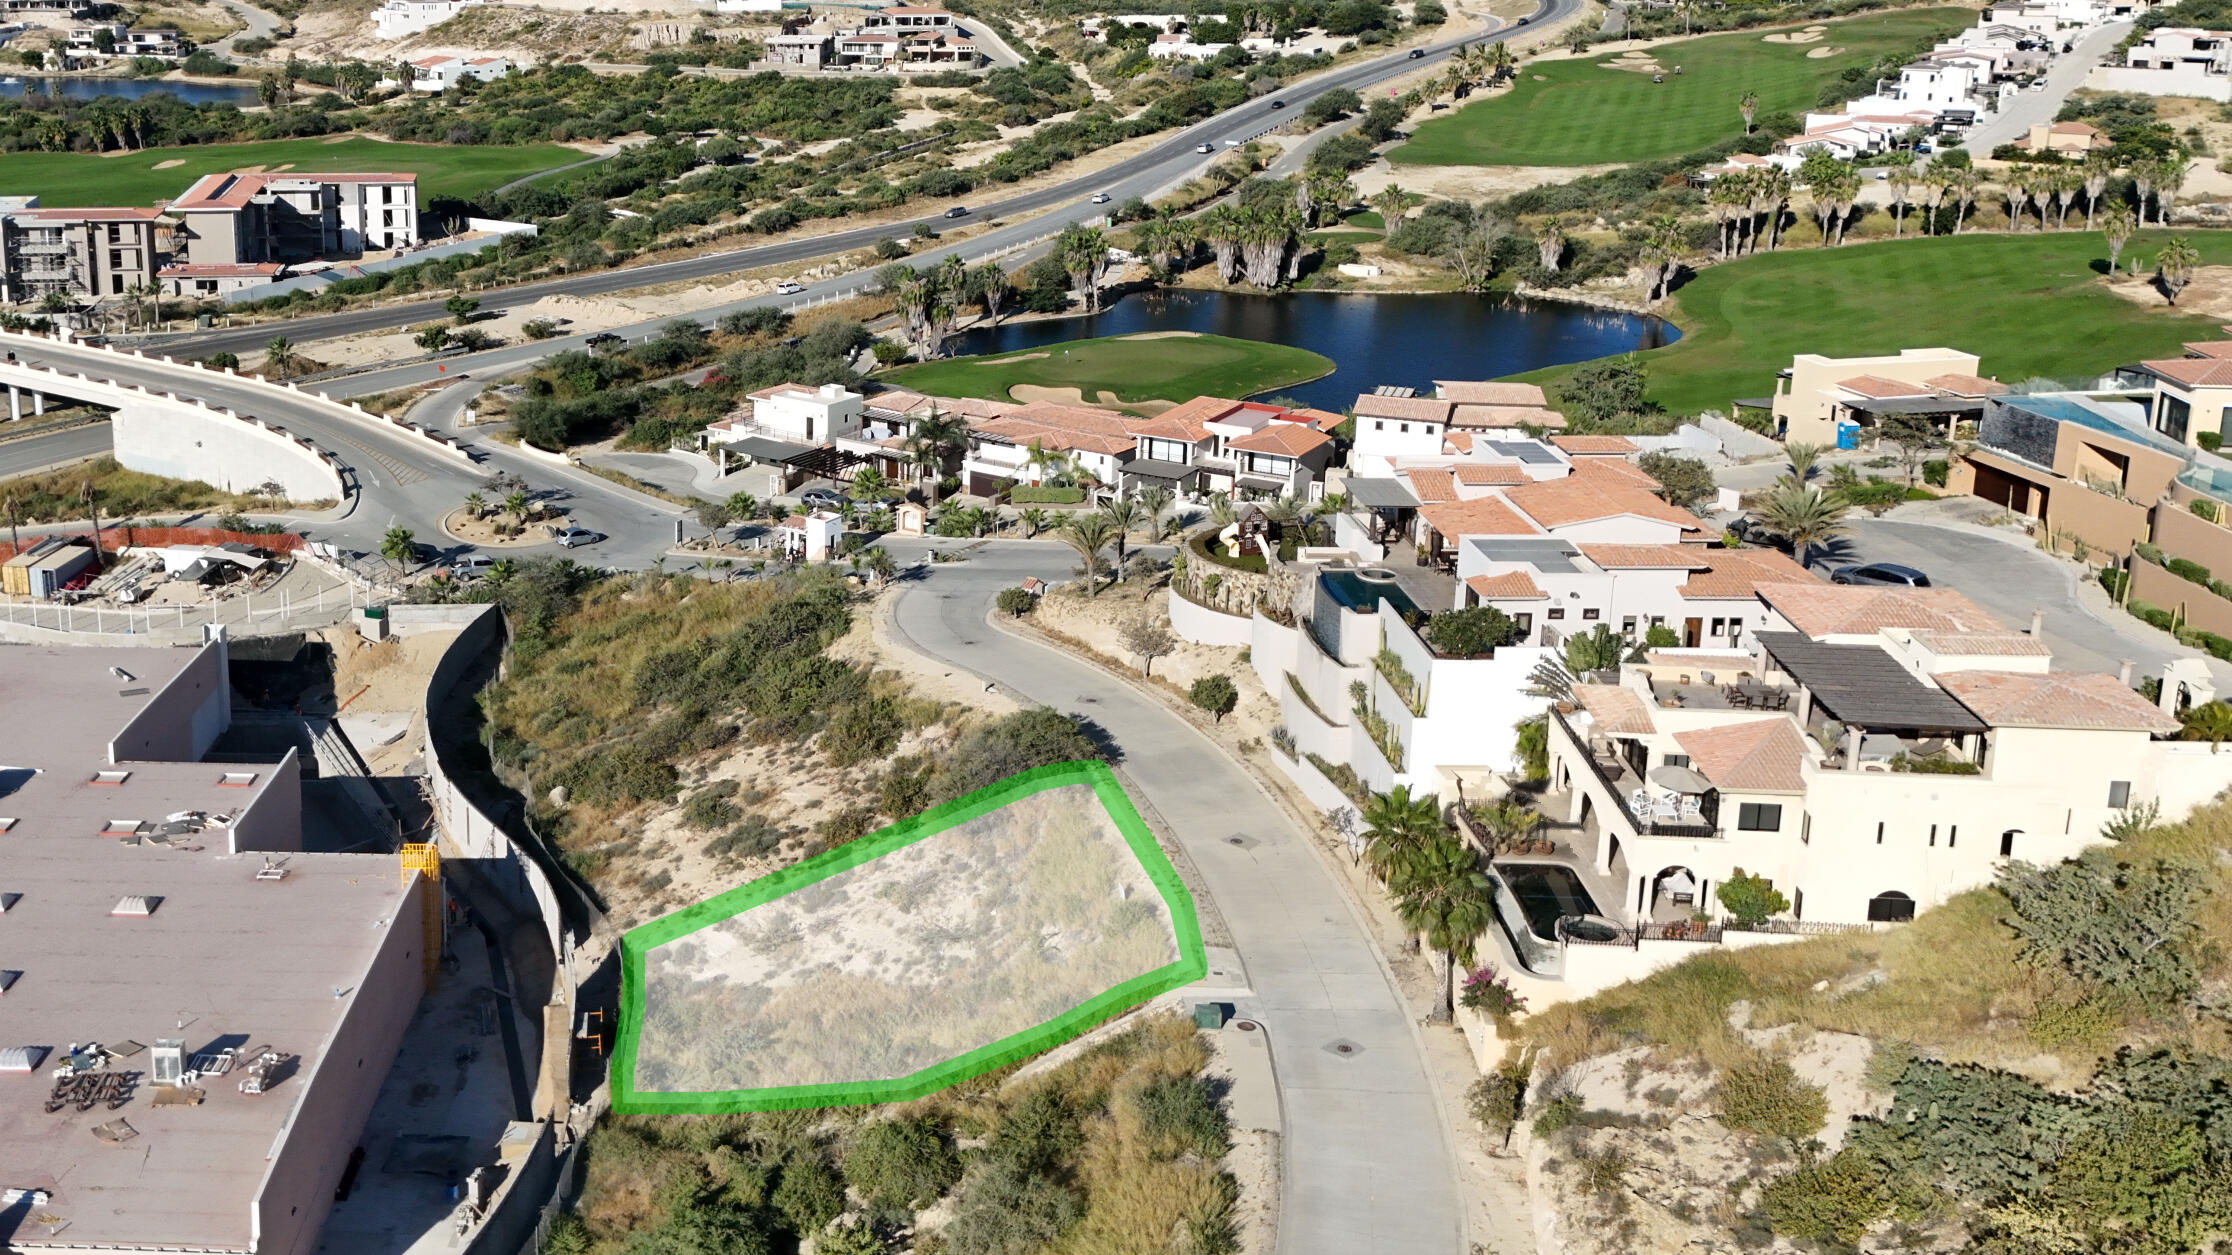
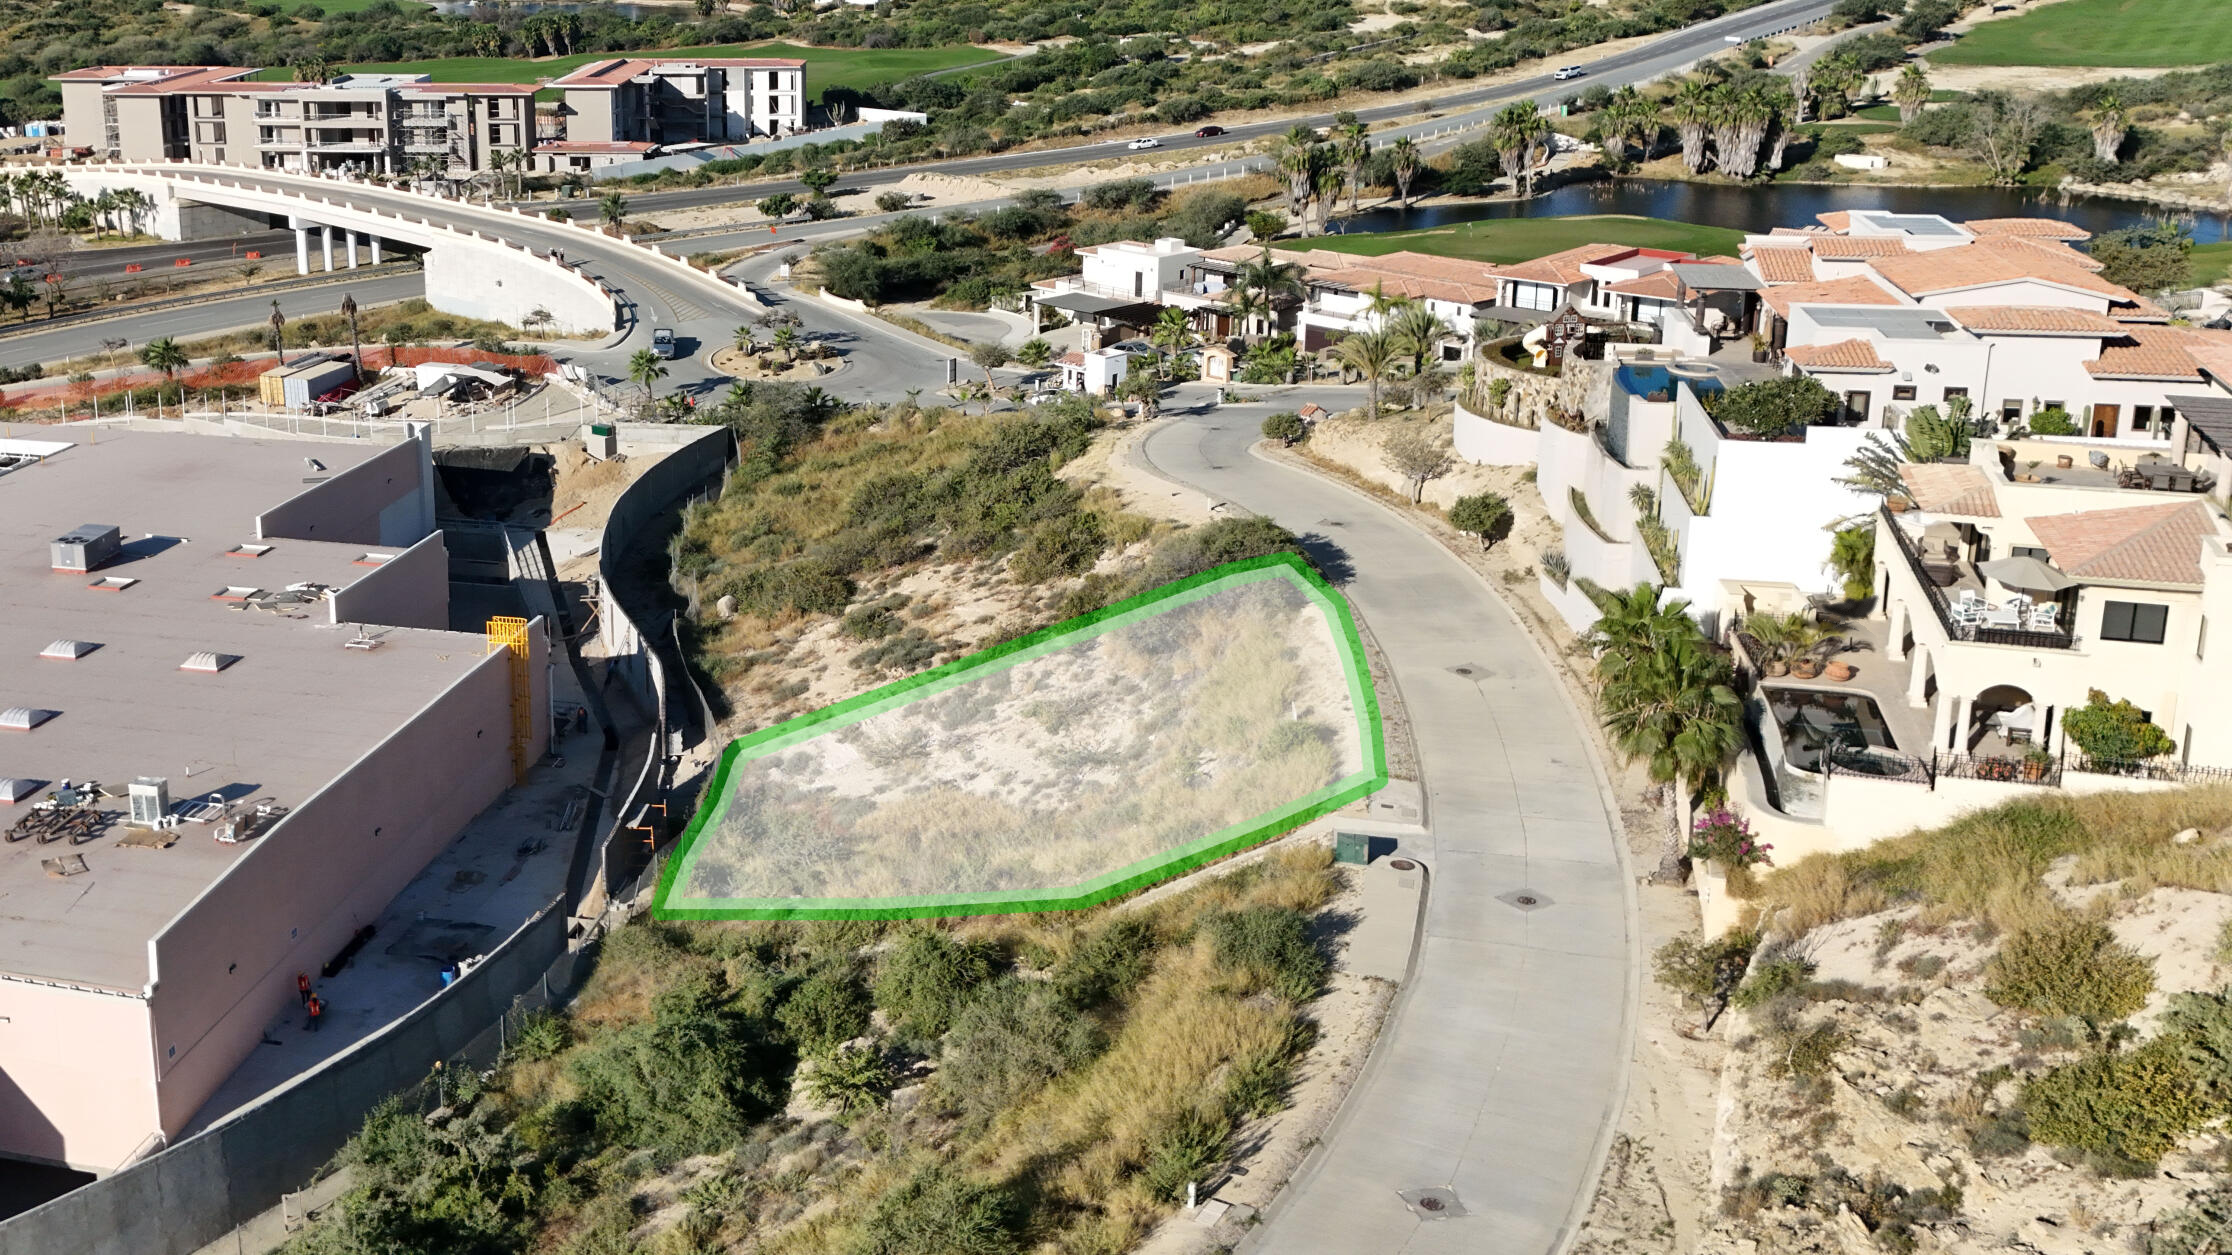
bench: present [1536,812,1586,848] -> none [1836,632,1908,683]

